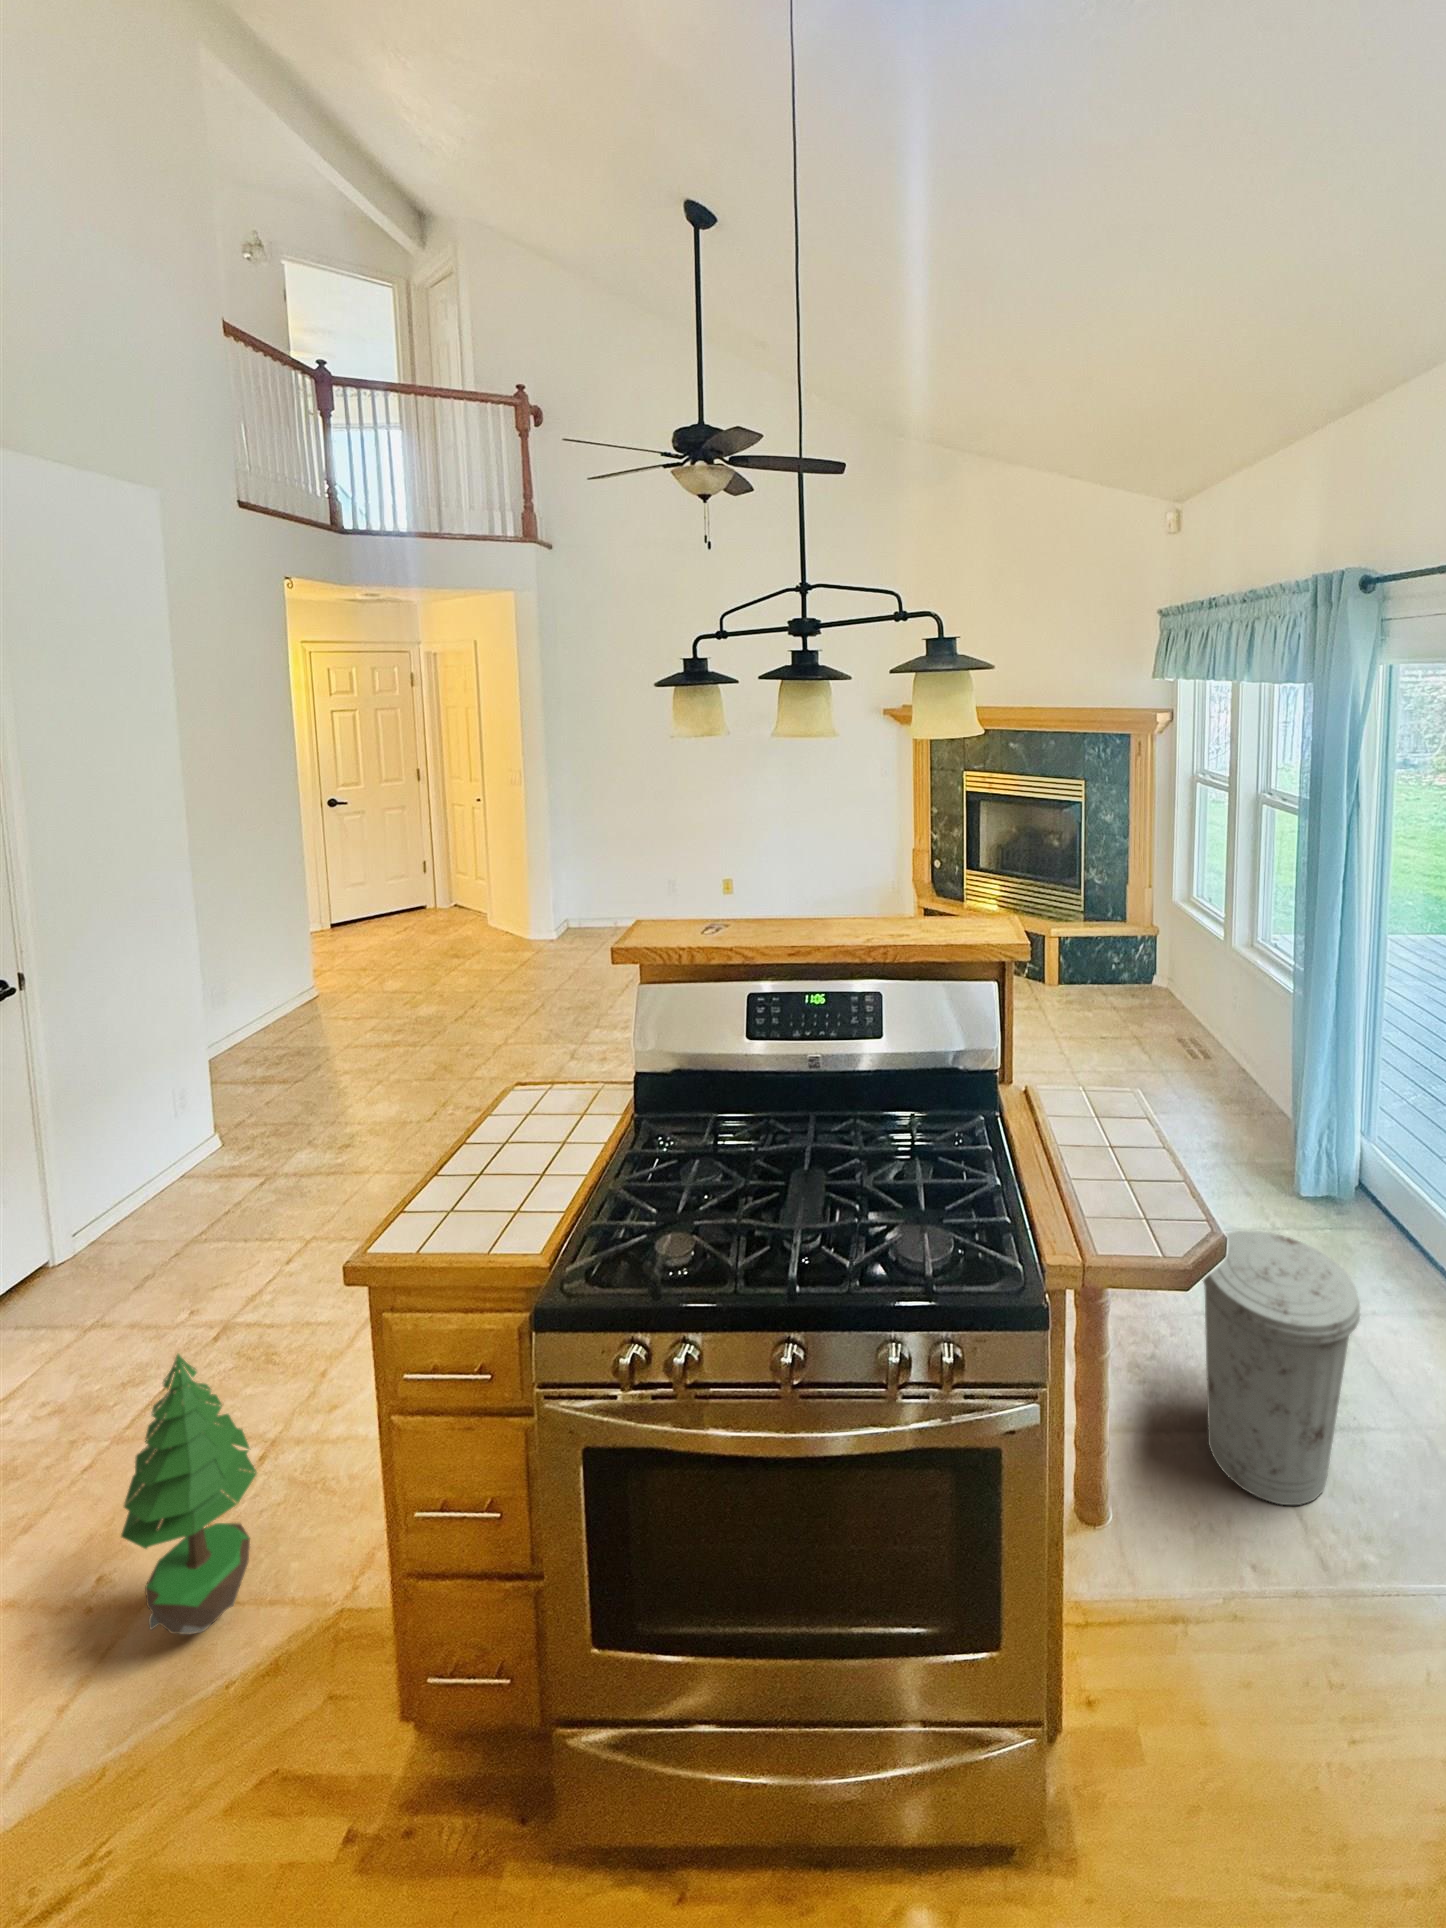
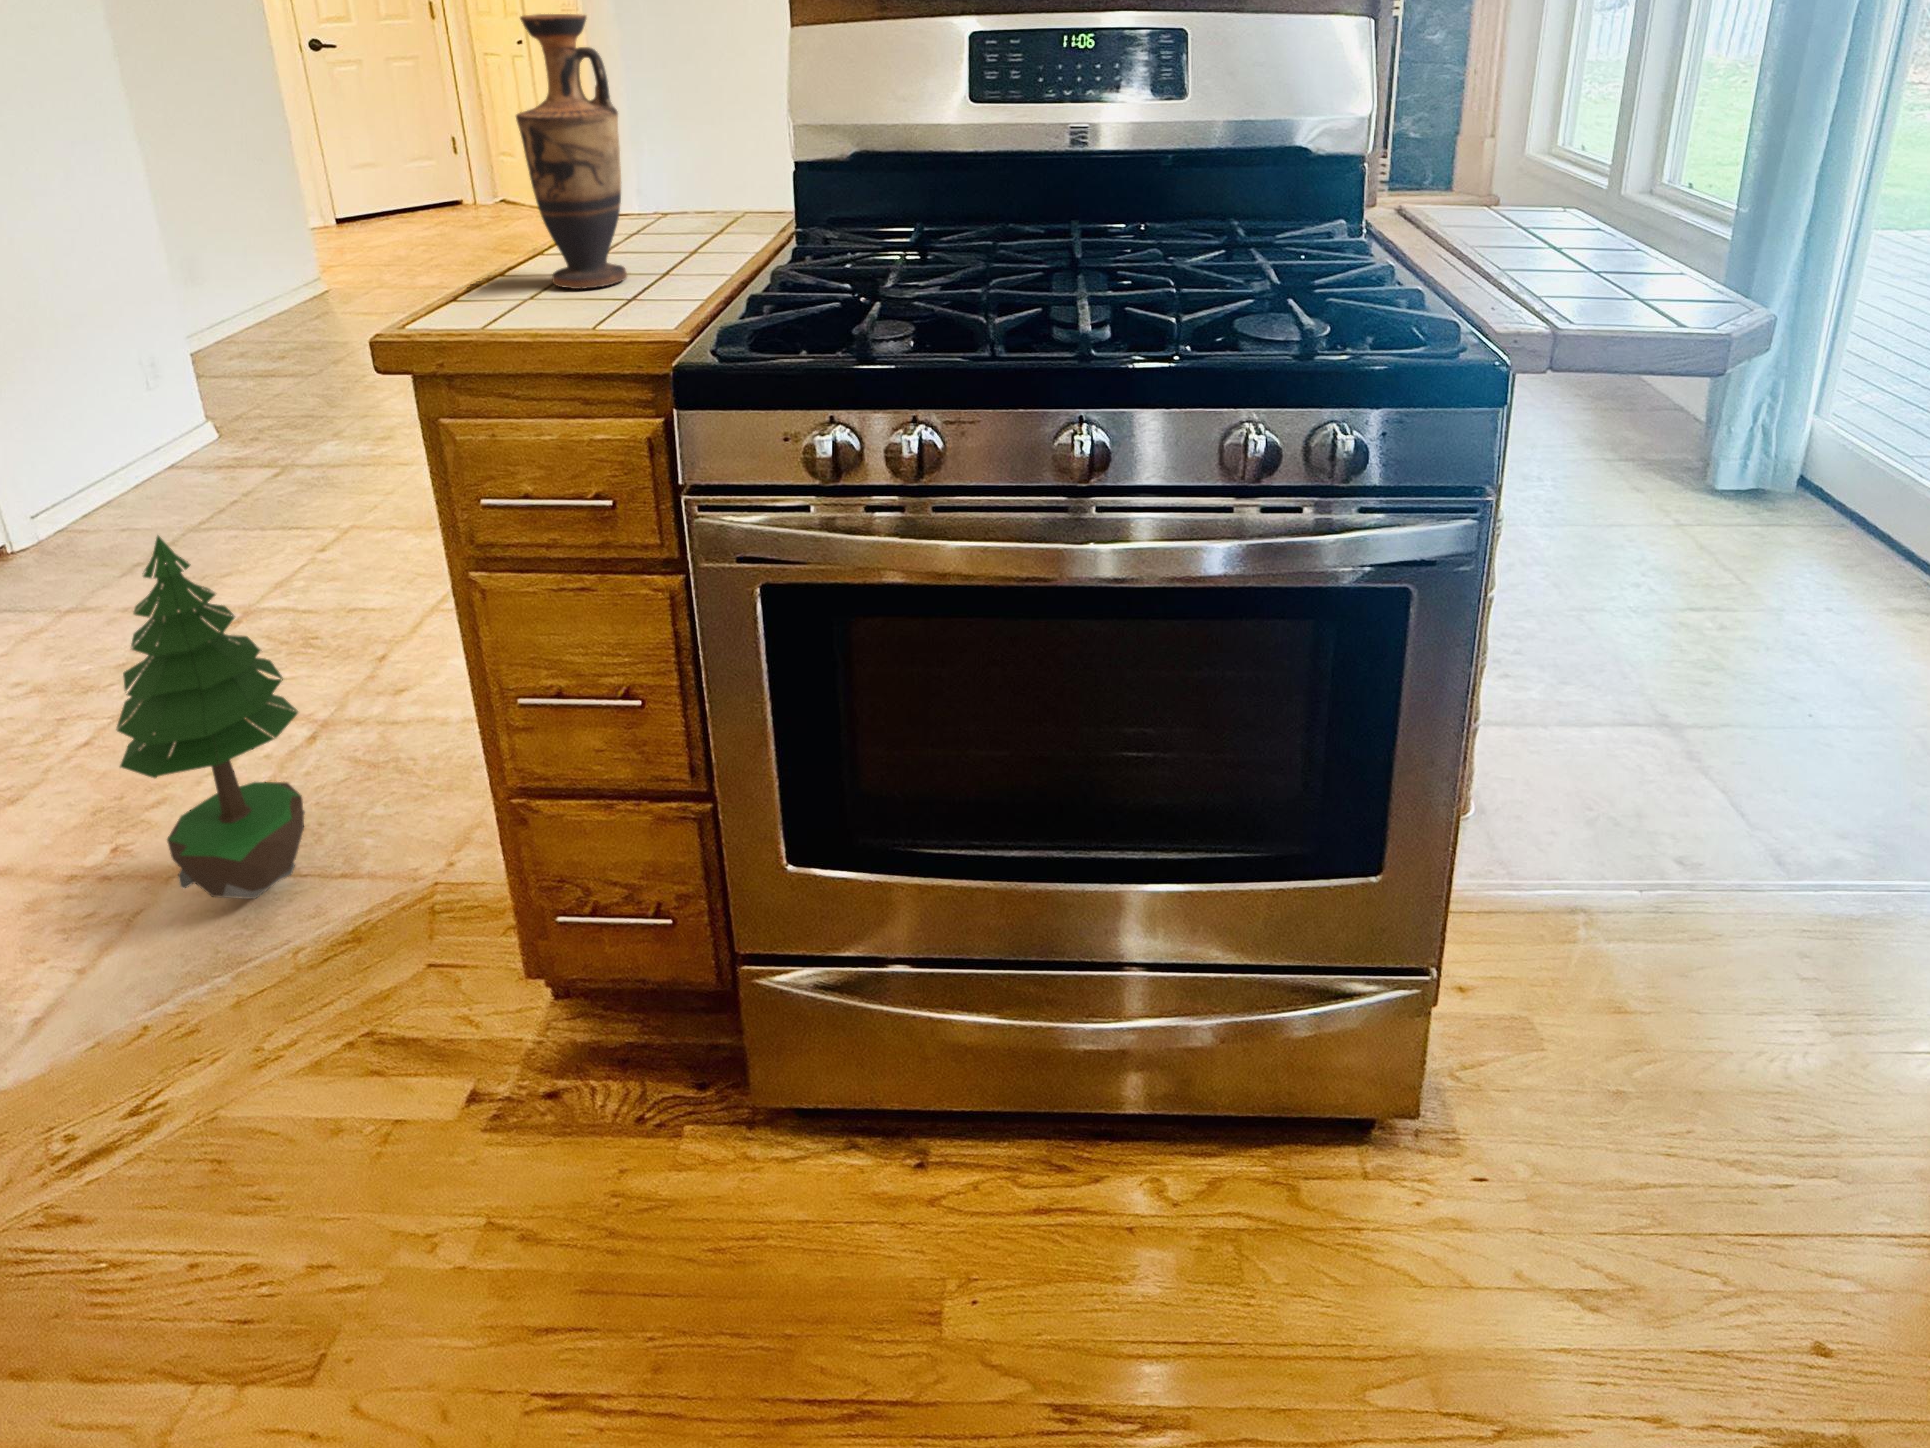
vase: none [452,1031,517,1207] -> present [516,14,627,289]
trash can: present [1202,1231,1360,1505] -> none [1609,459,1875,797]

